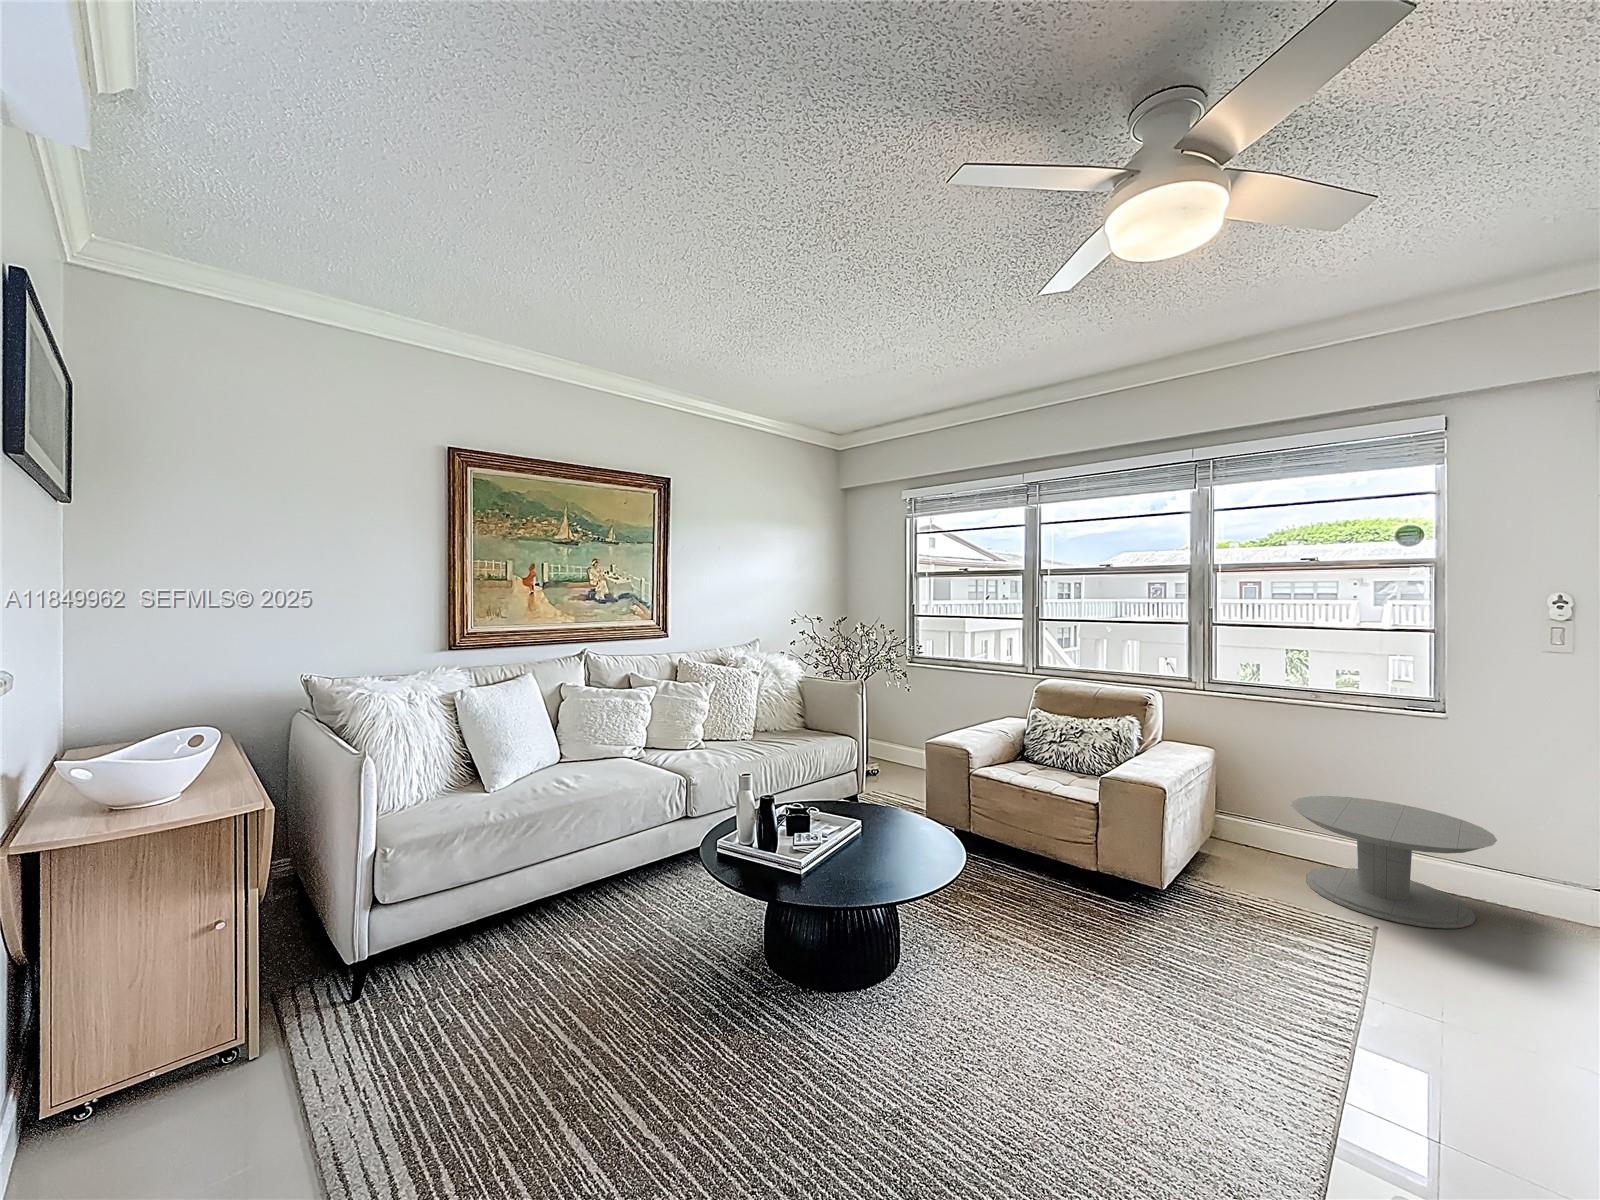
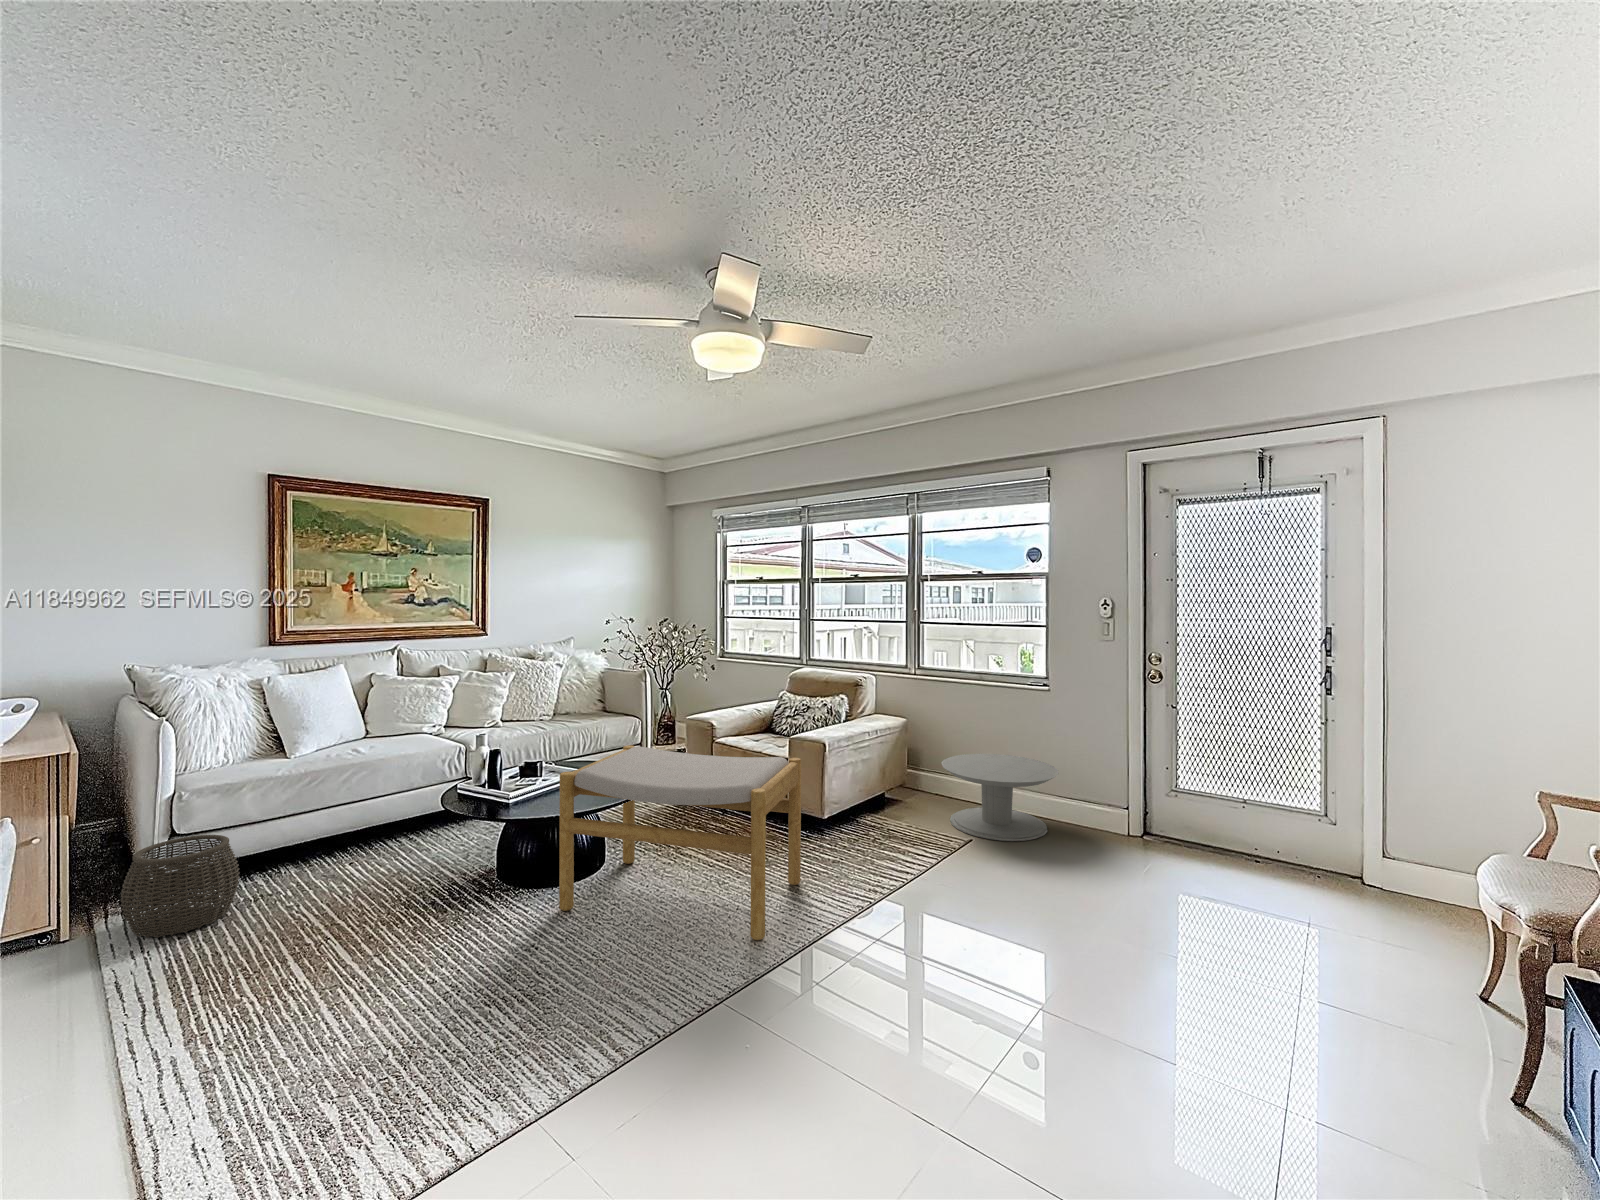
footstool: none [892,788,1258,1123] -> present [559,745,801,940]
woven basket: none [318,905,460,1061] -> present [121,835,240,938]

